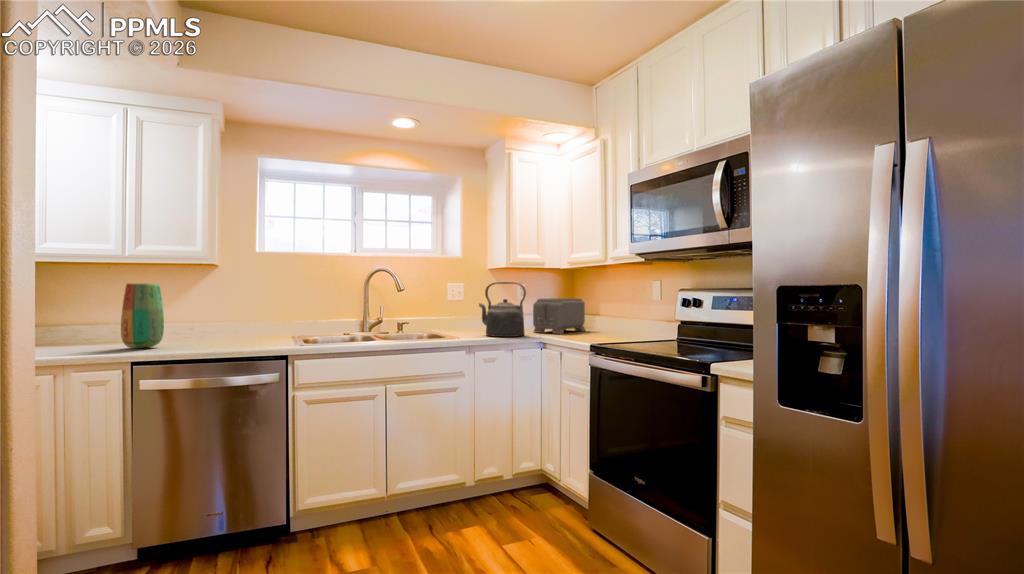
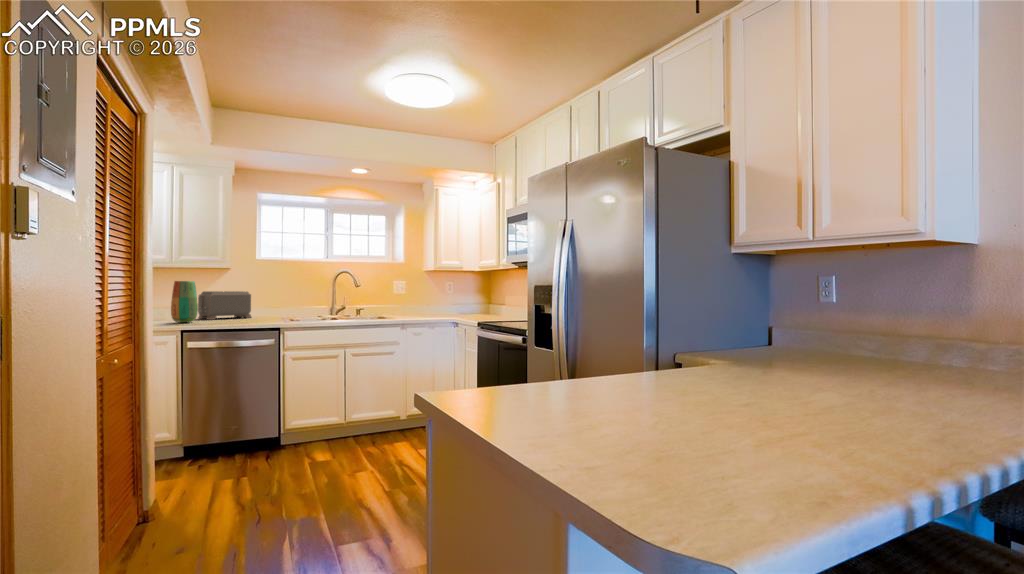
kettle: present [479,282,526,337] -> none [414,281,445,318]
toaster: present [533,298,585,334] -> present [198,291,251,320]

